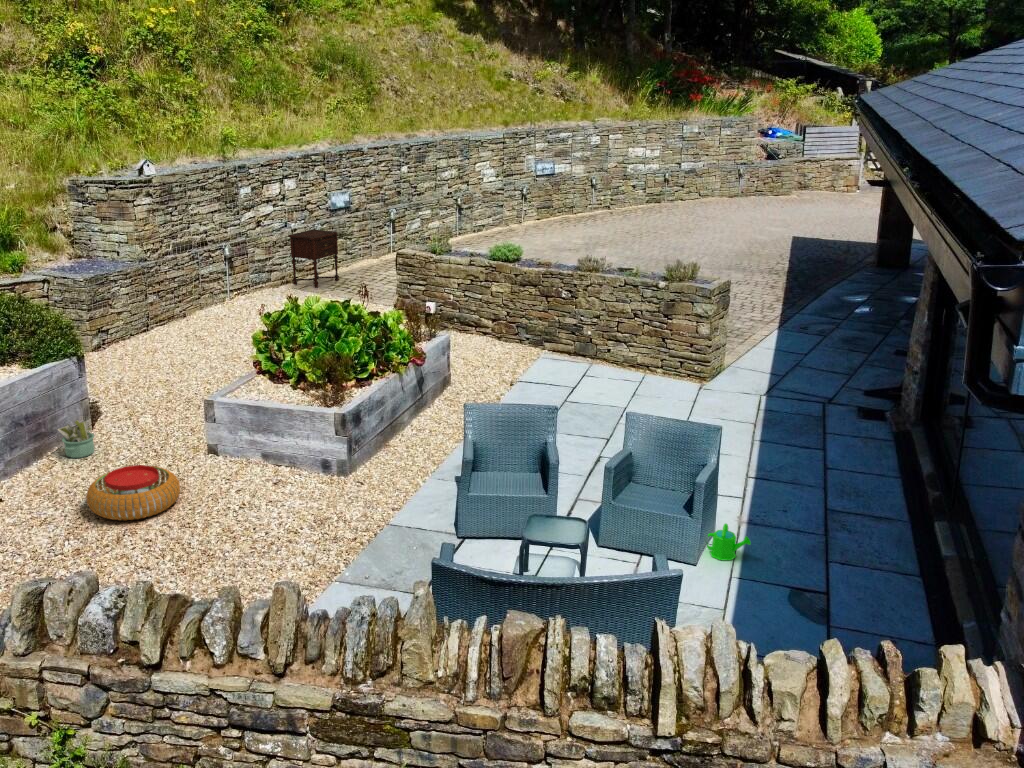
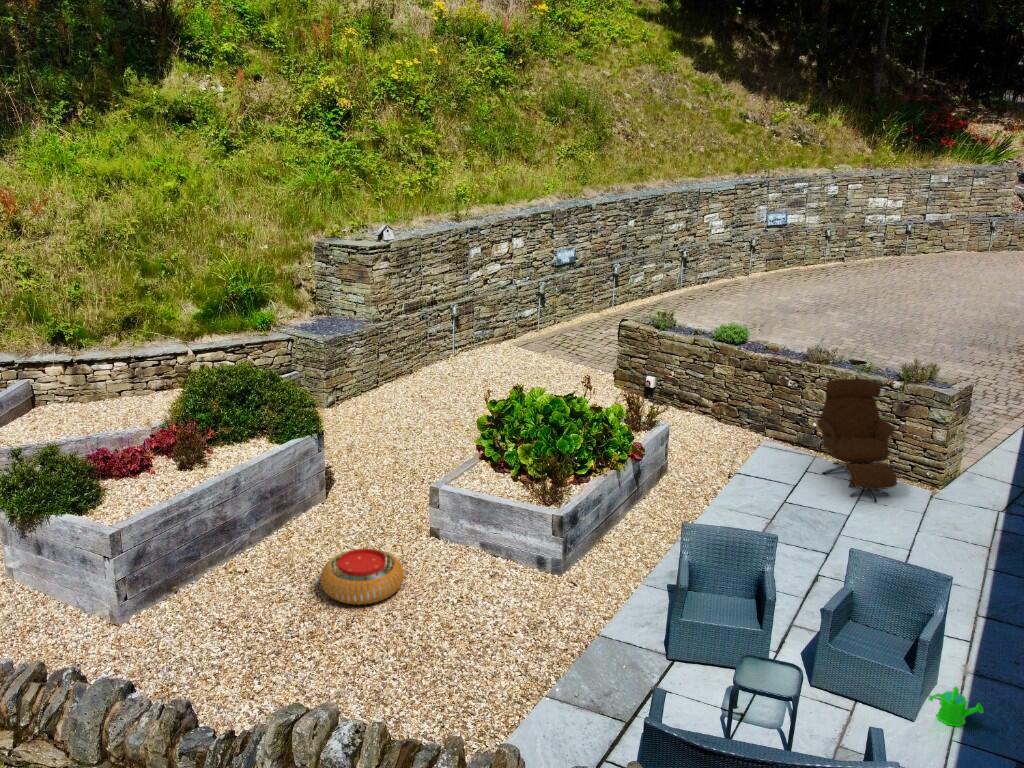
side table: present [288,229,339,288] -> none [513,287,561,346]
lounge chair: none [591,283,666,393] -> present [817,379,897,502]
decorative plant: present [58,420,95,458] -> none [297,493,329,529]

